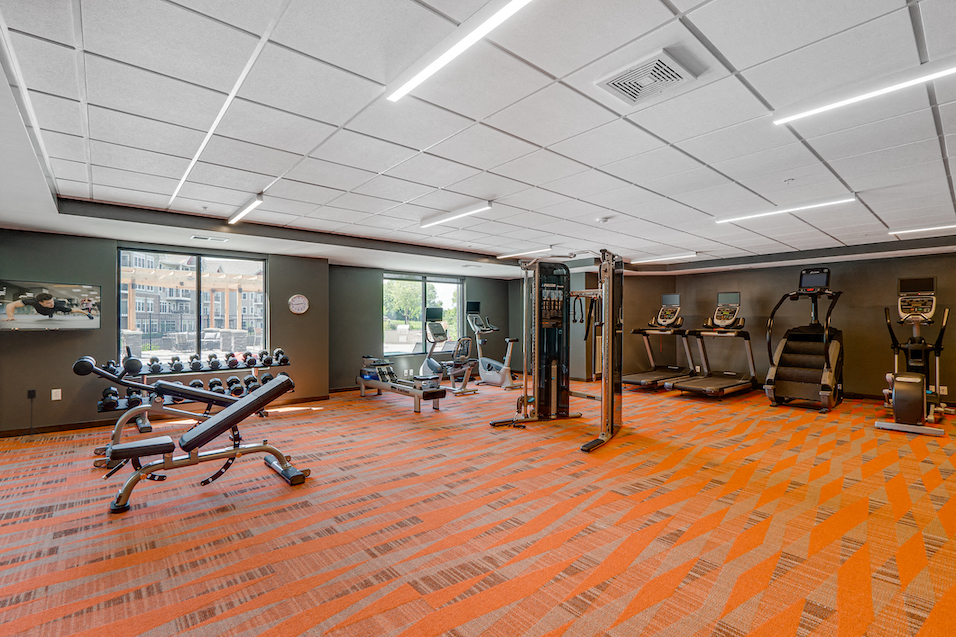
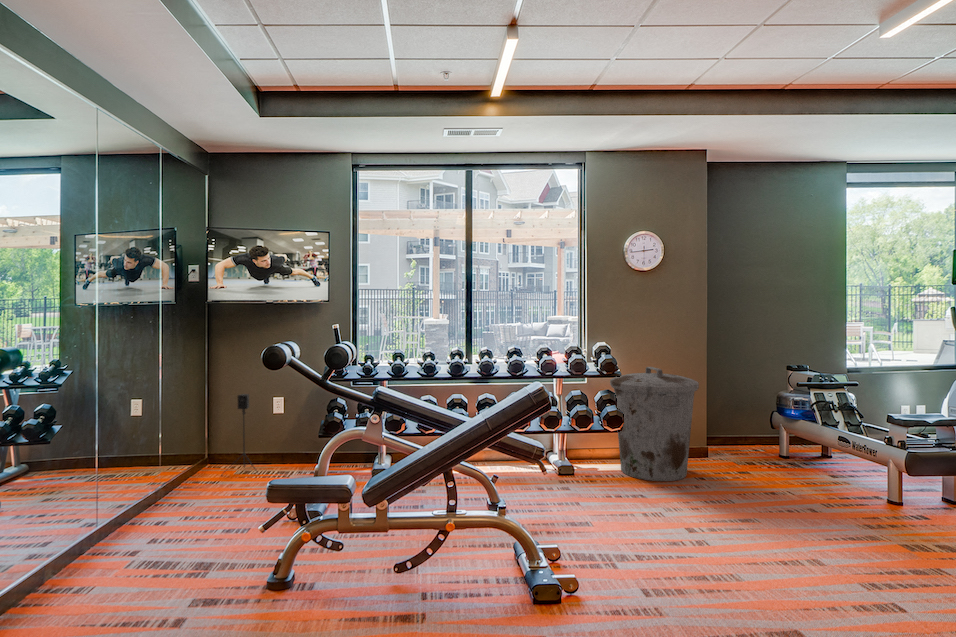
trash can: none [282,360,324,412] -> present [610,367,699,481]

